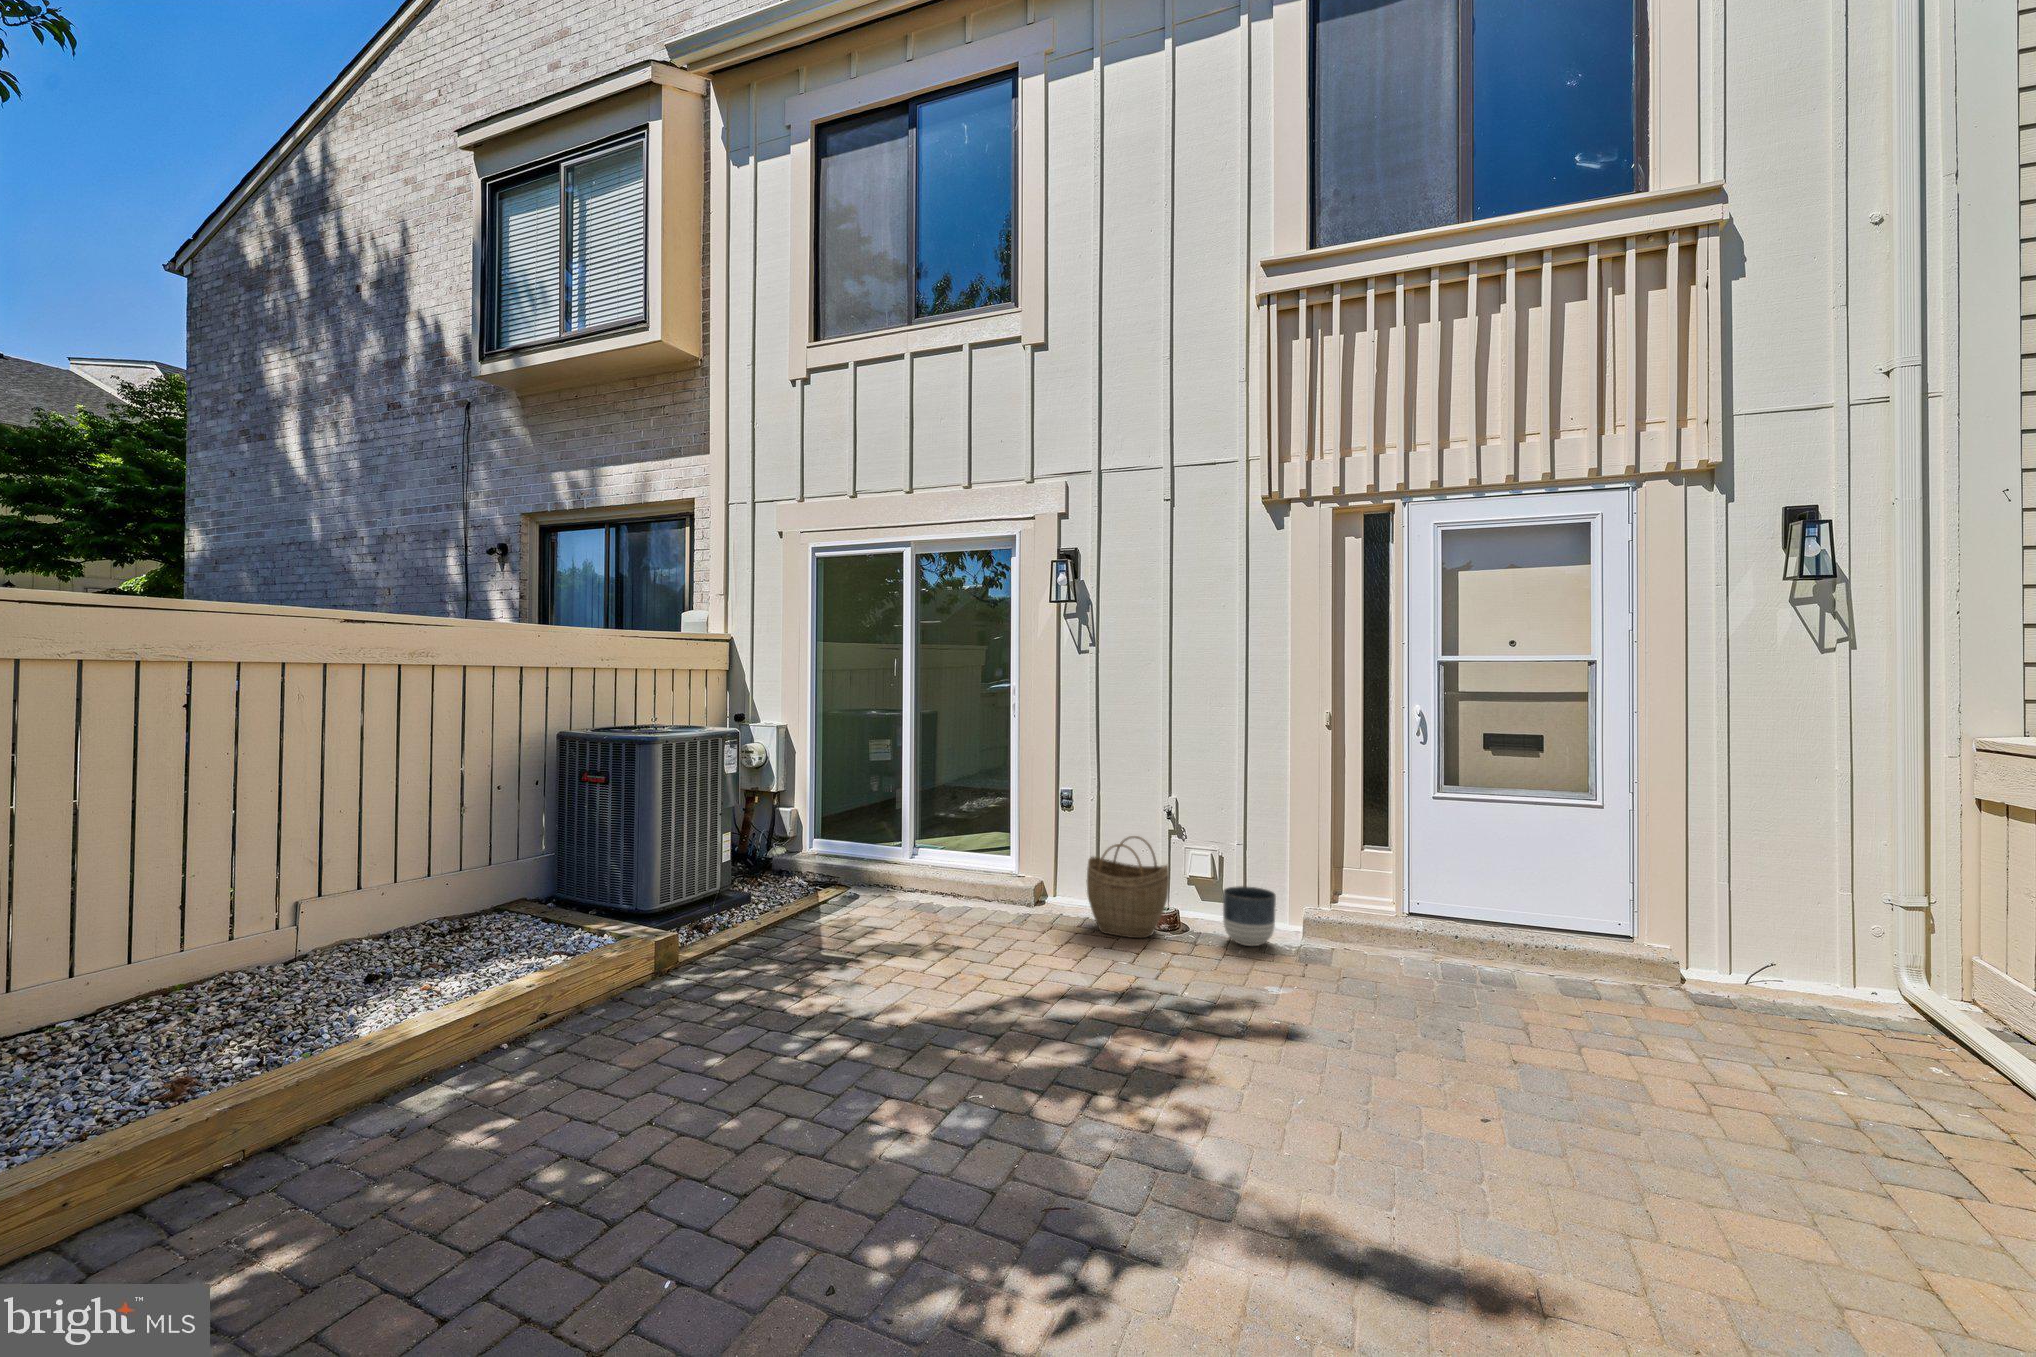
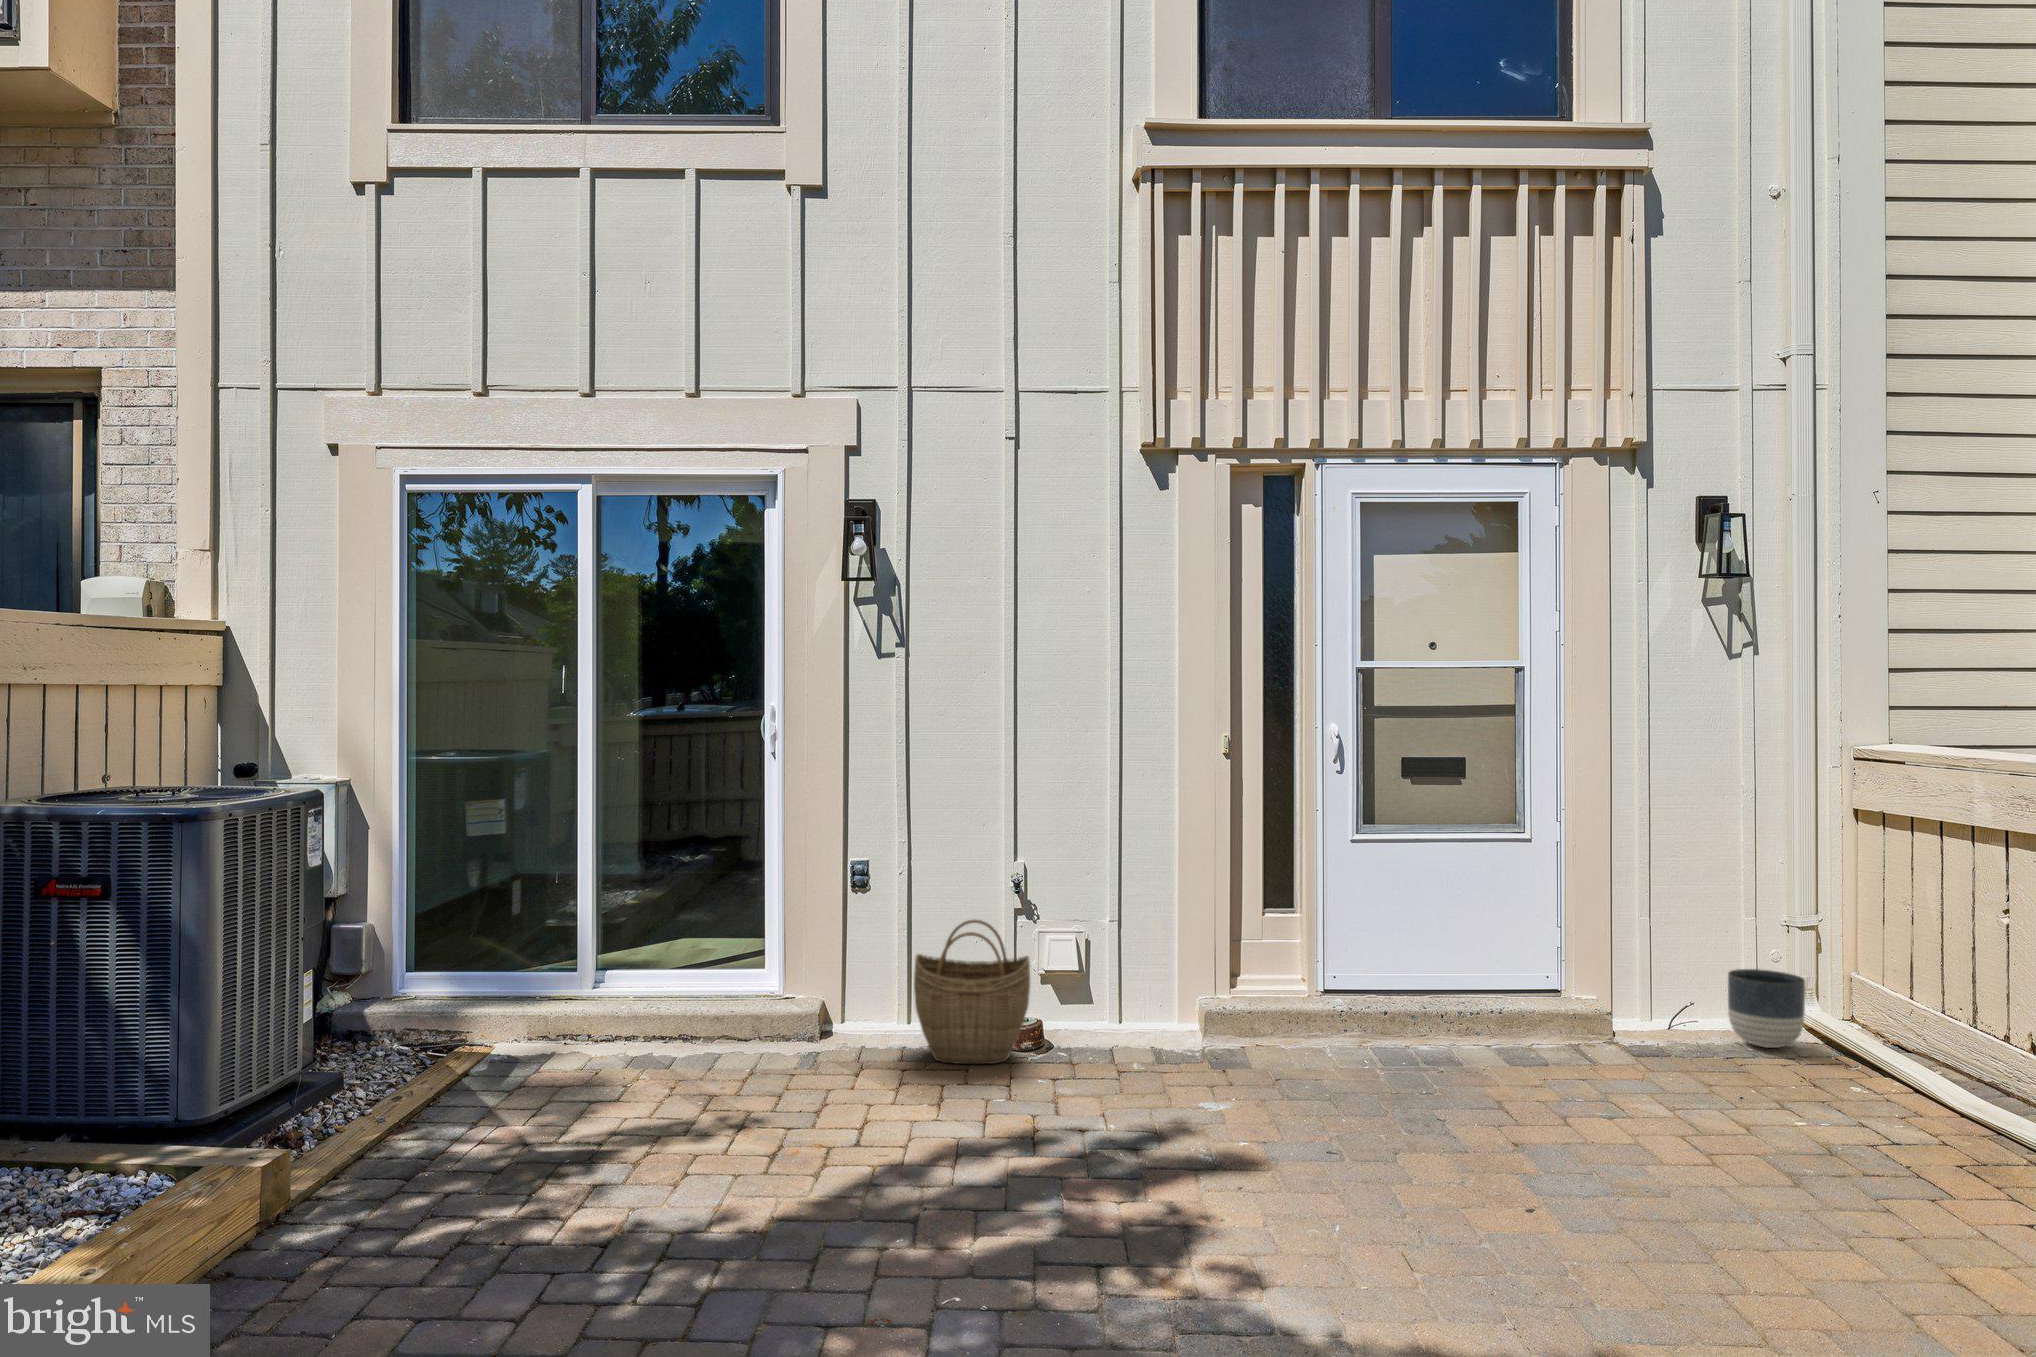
planter: present [1223,886,1276,946] -> present [1728,969,1805,1048]

